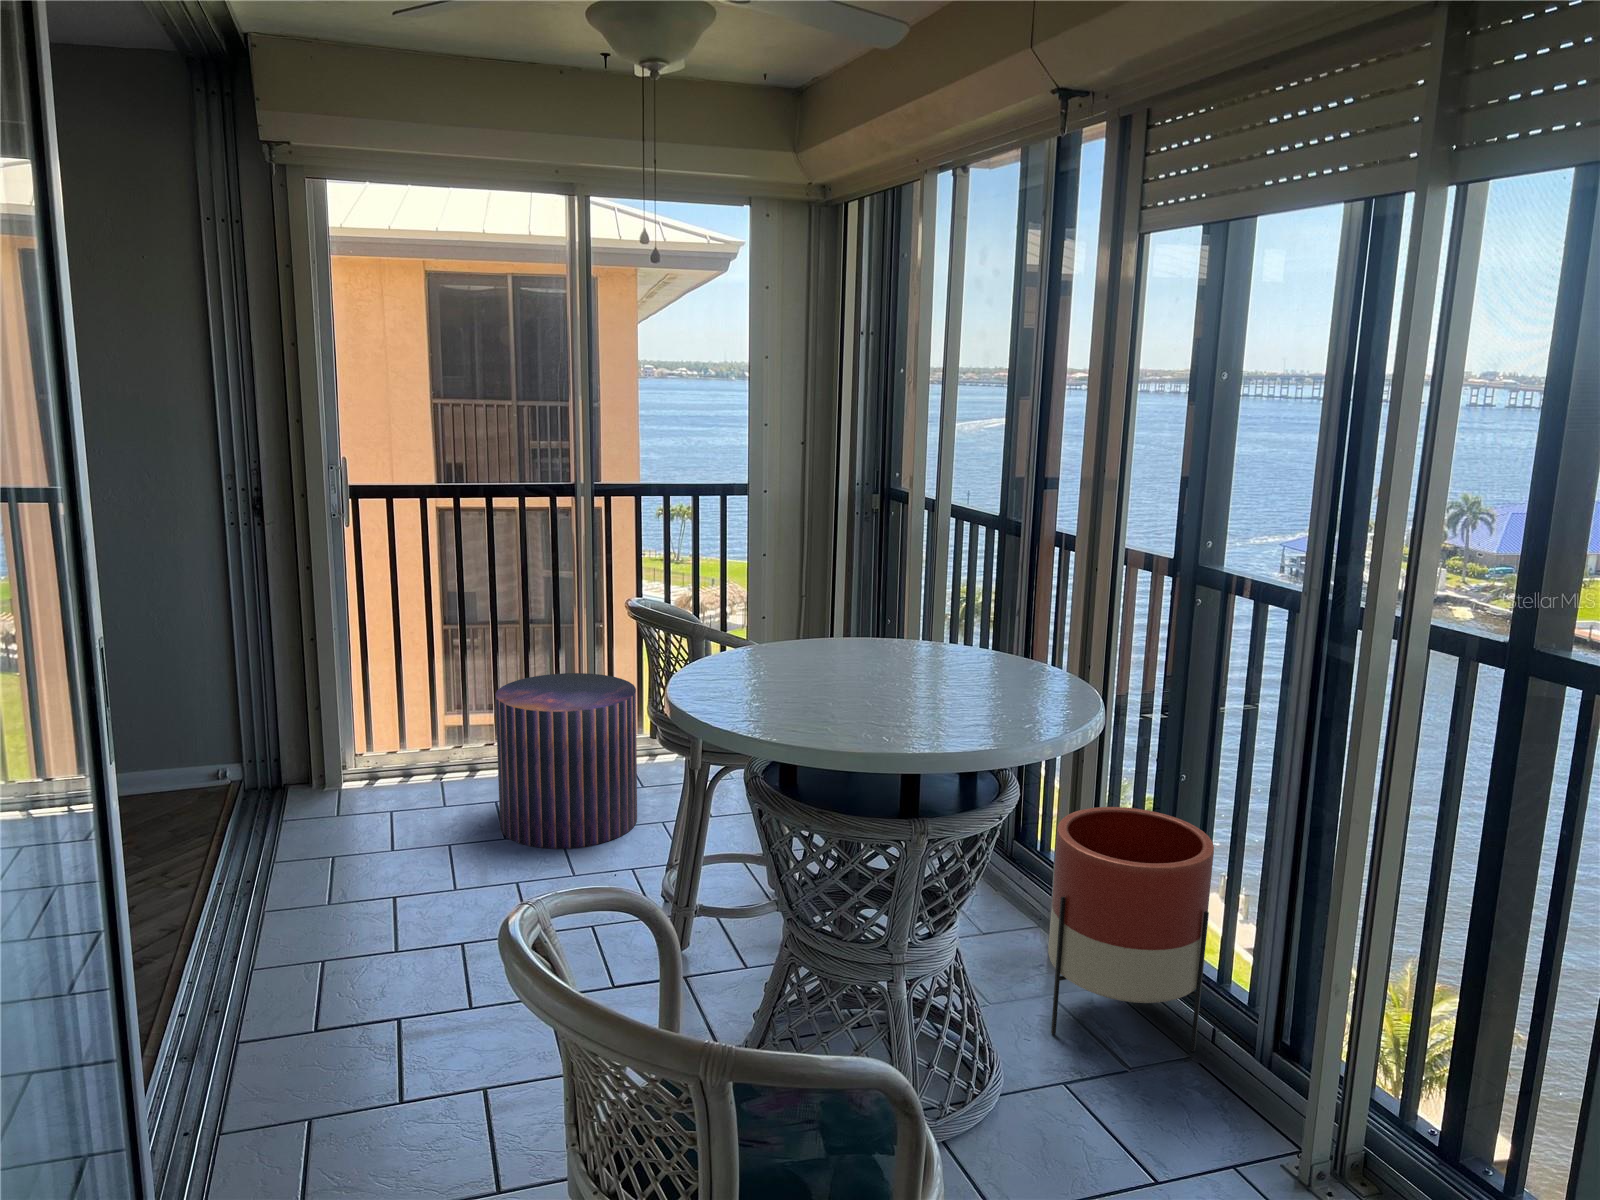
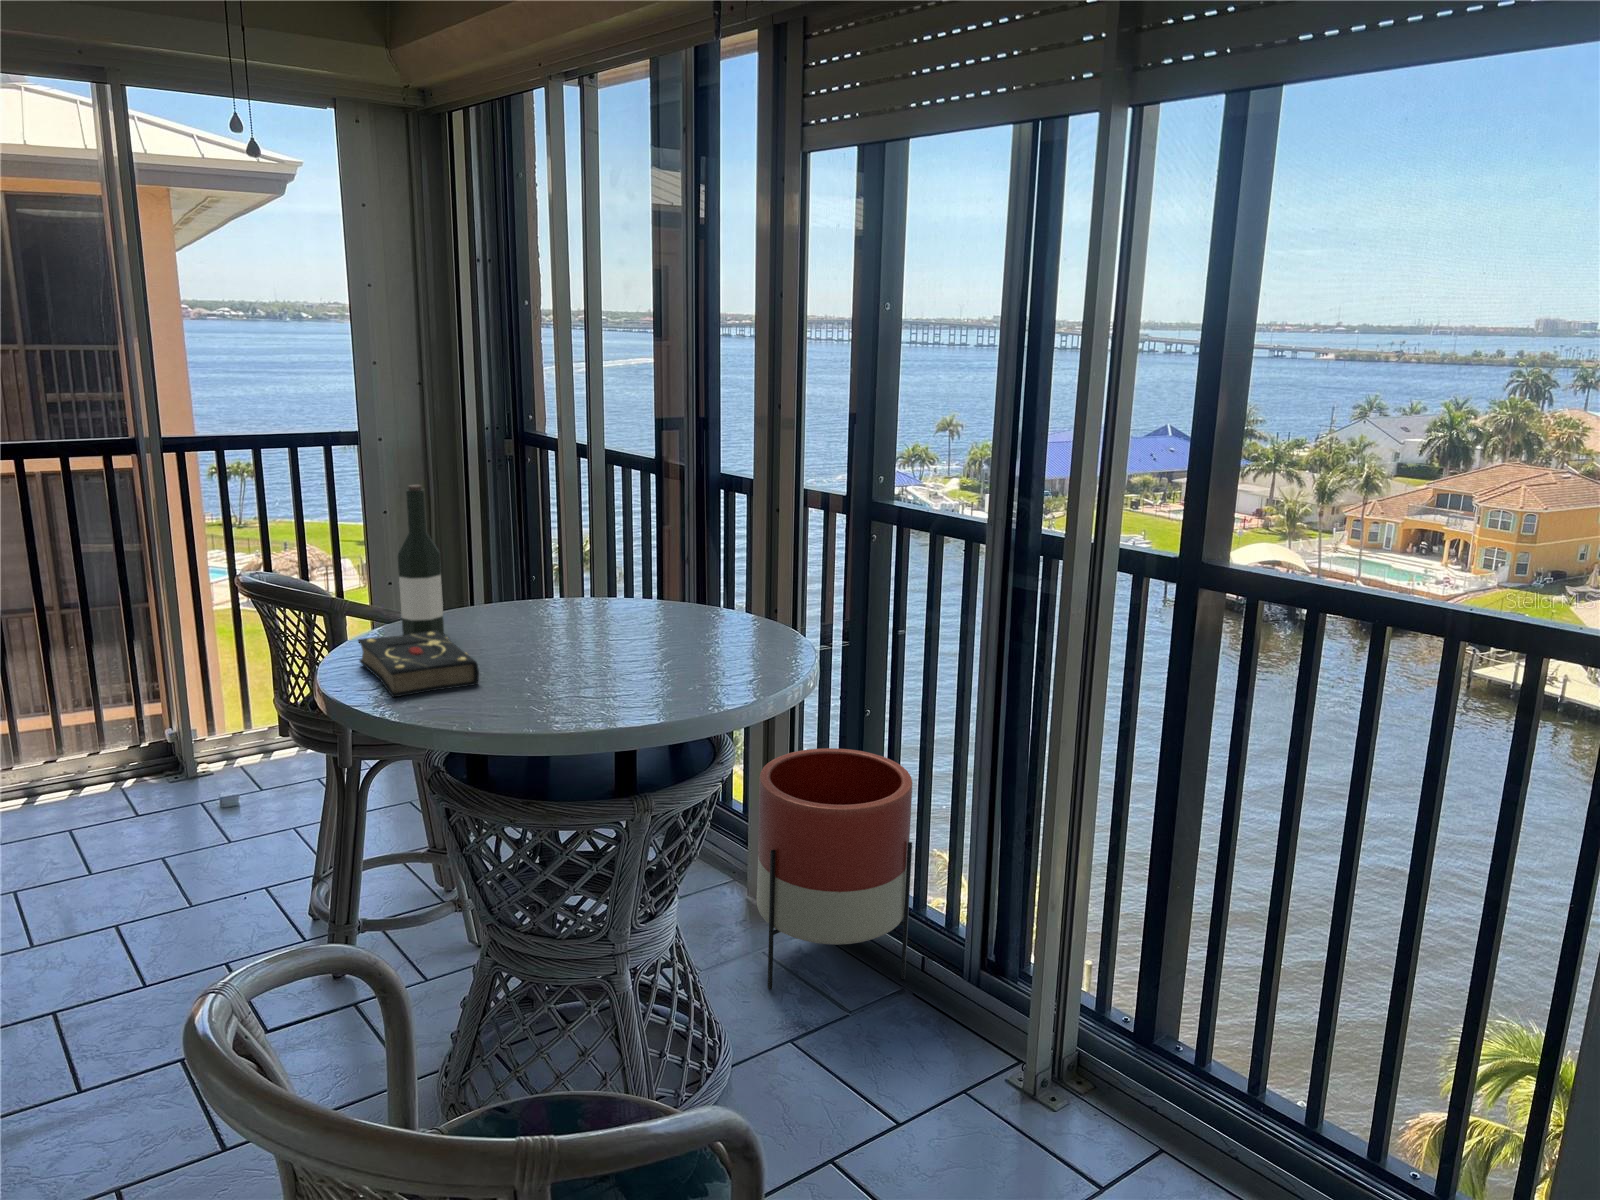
wine bottle: none [748,532,783,665] -> present [398,485,444,636]
book: none [708,657,798,708] -> present [358,630,479,698]
pouf: present [495,673,637,849] -> none [53,665,261,882]

